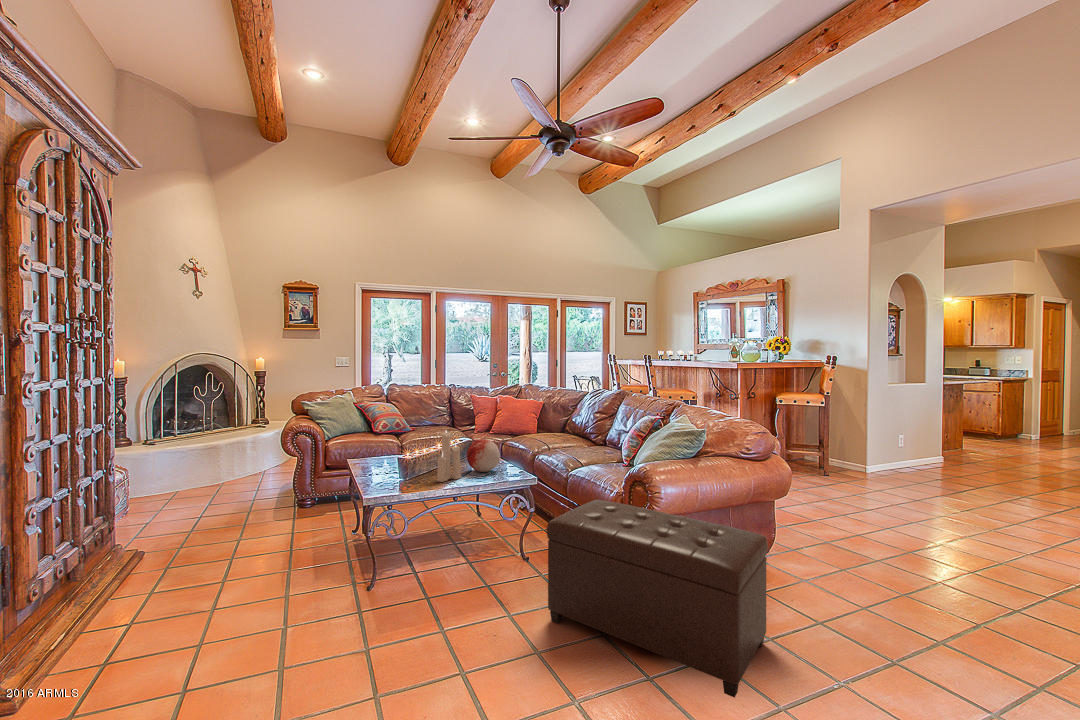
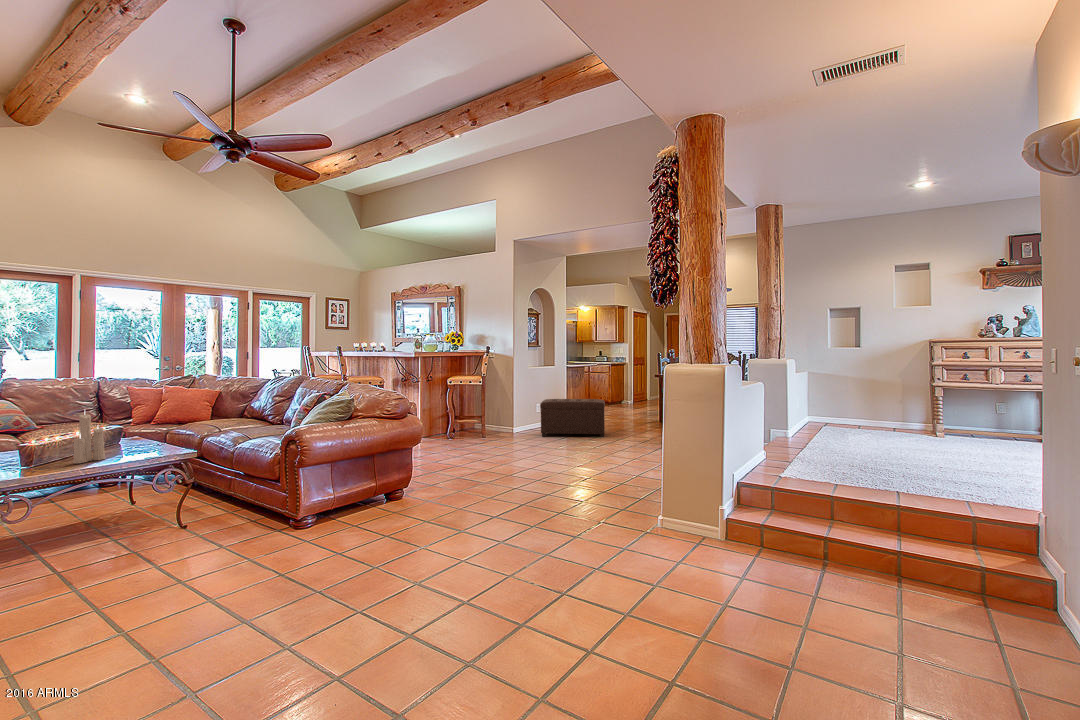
decorative orb: present [467,439,500,472] -> none [114,421,155,453]
ottoman: present [547,500,768,697] -> present [540,399,605,438]

